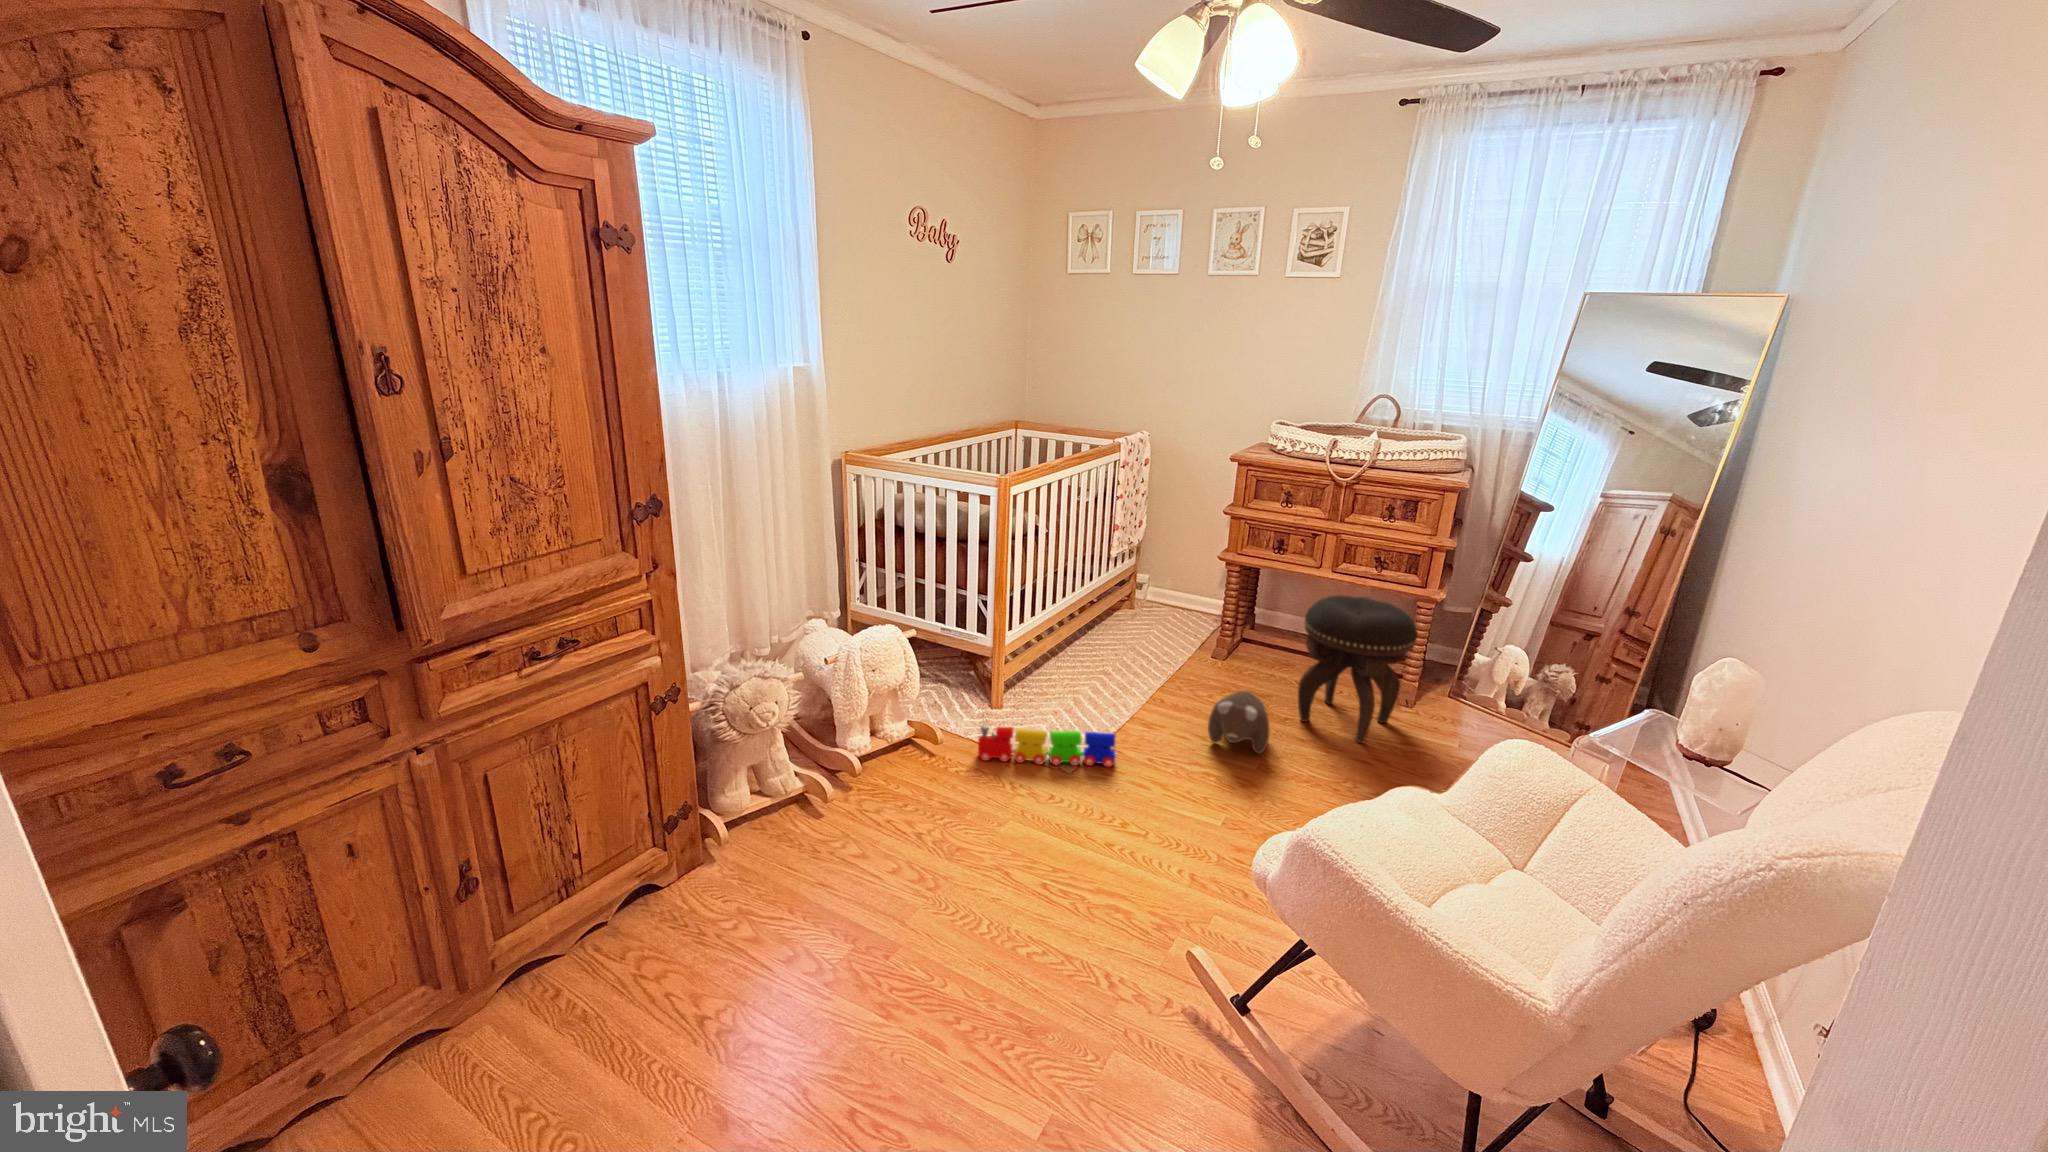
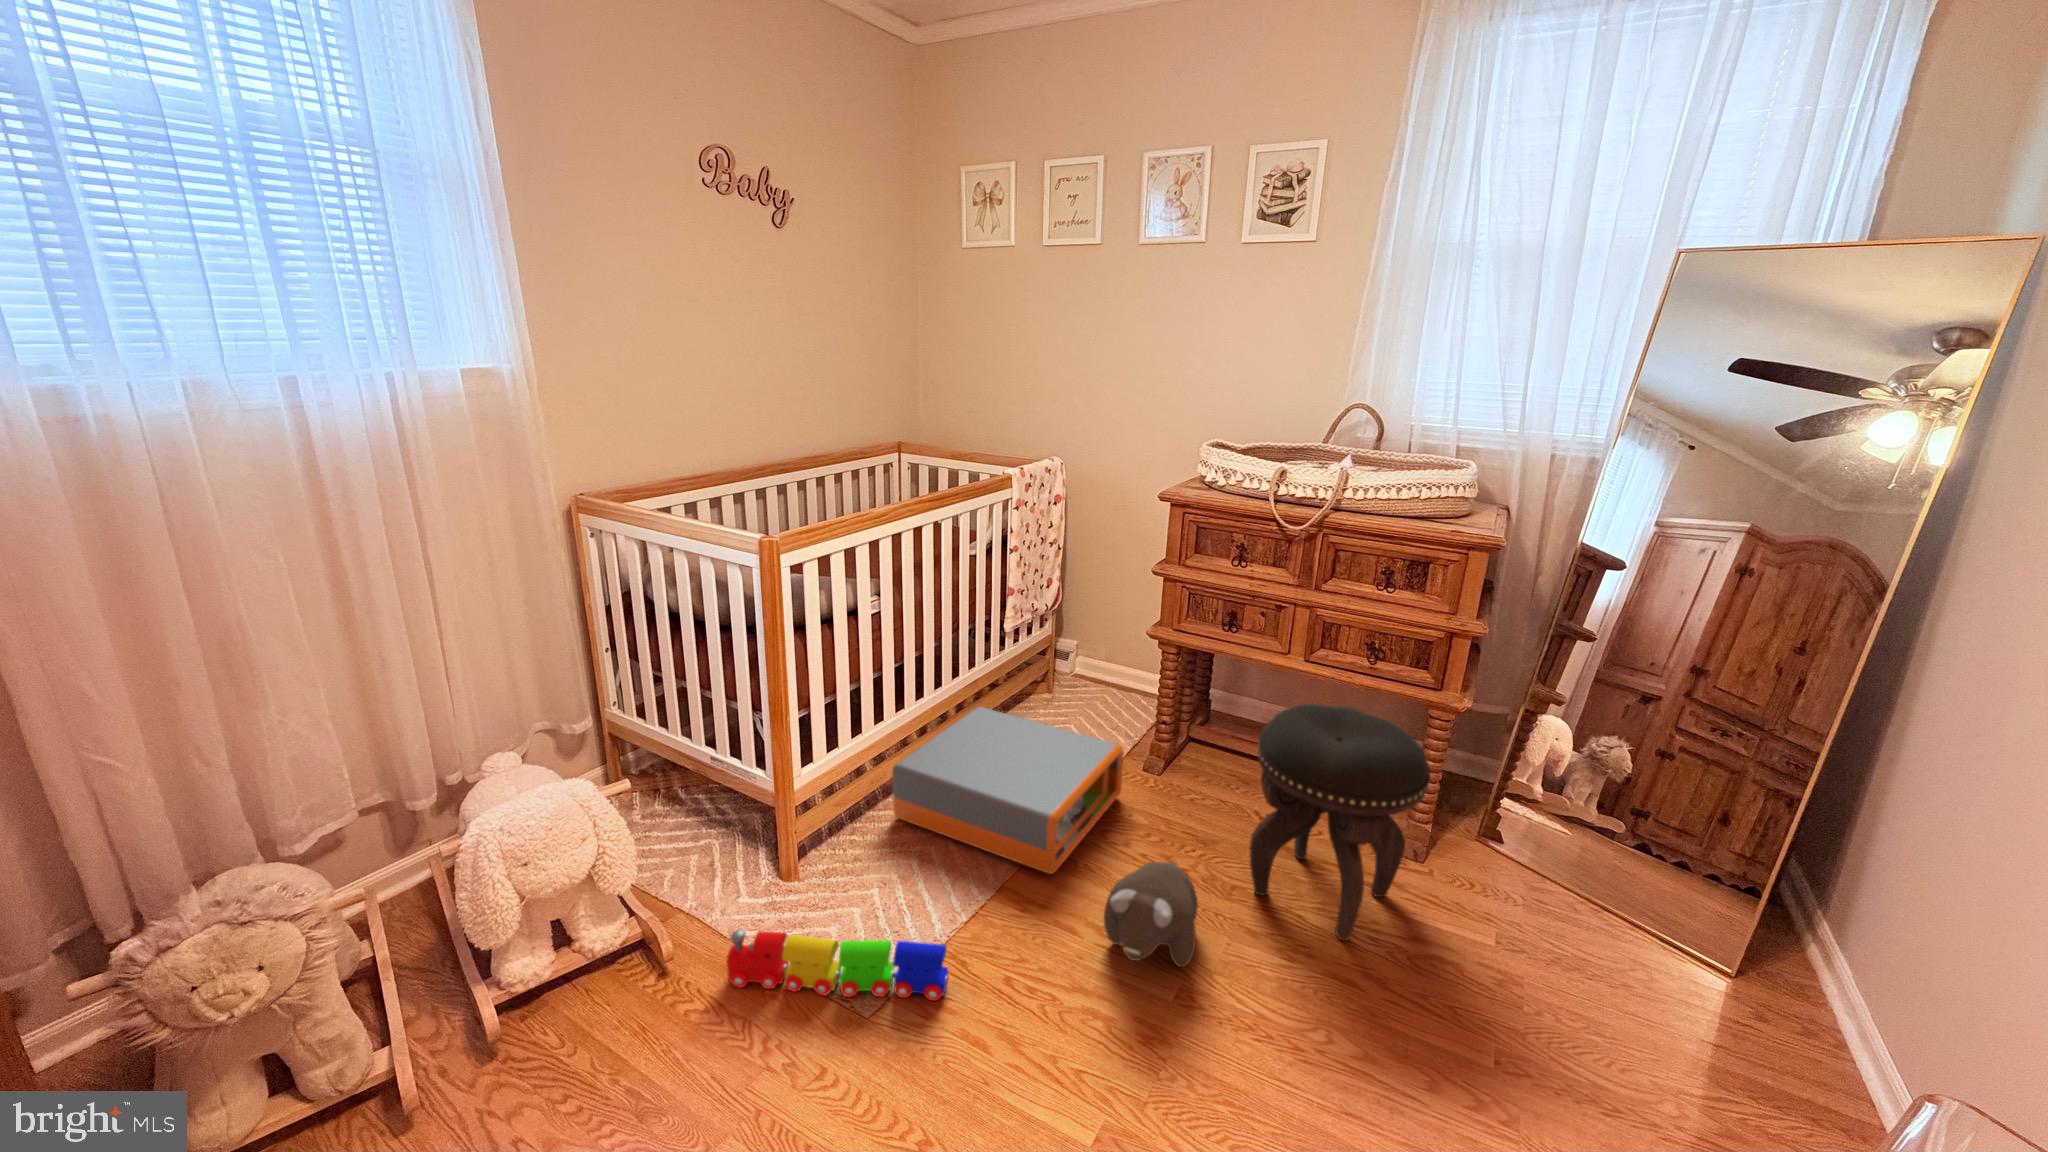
storage box: none [1047,612,1204,710] -> present [892,707,1124,874]

